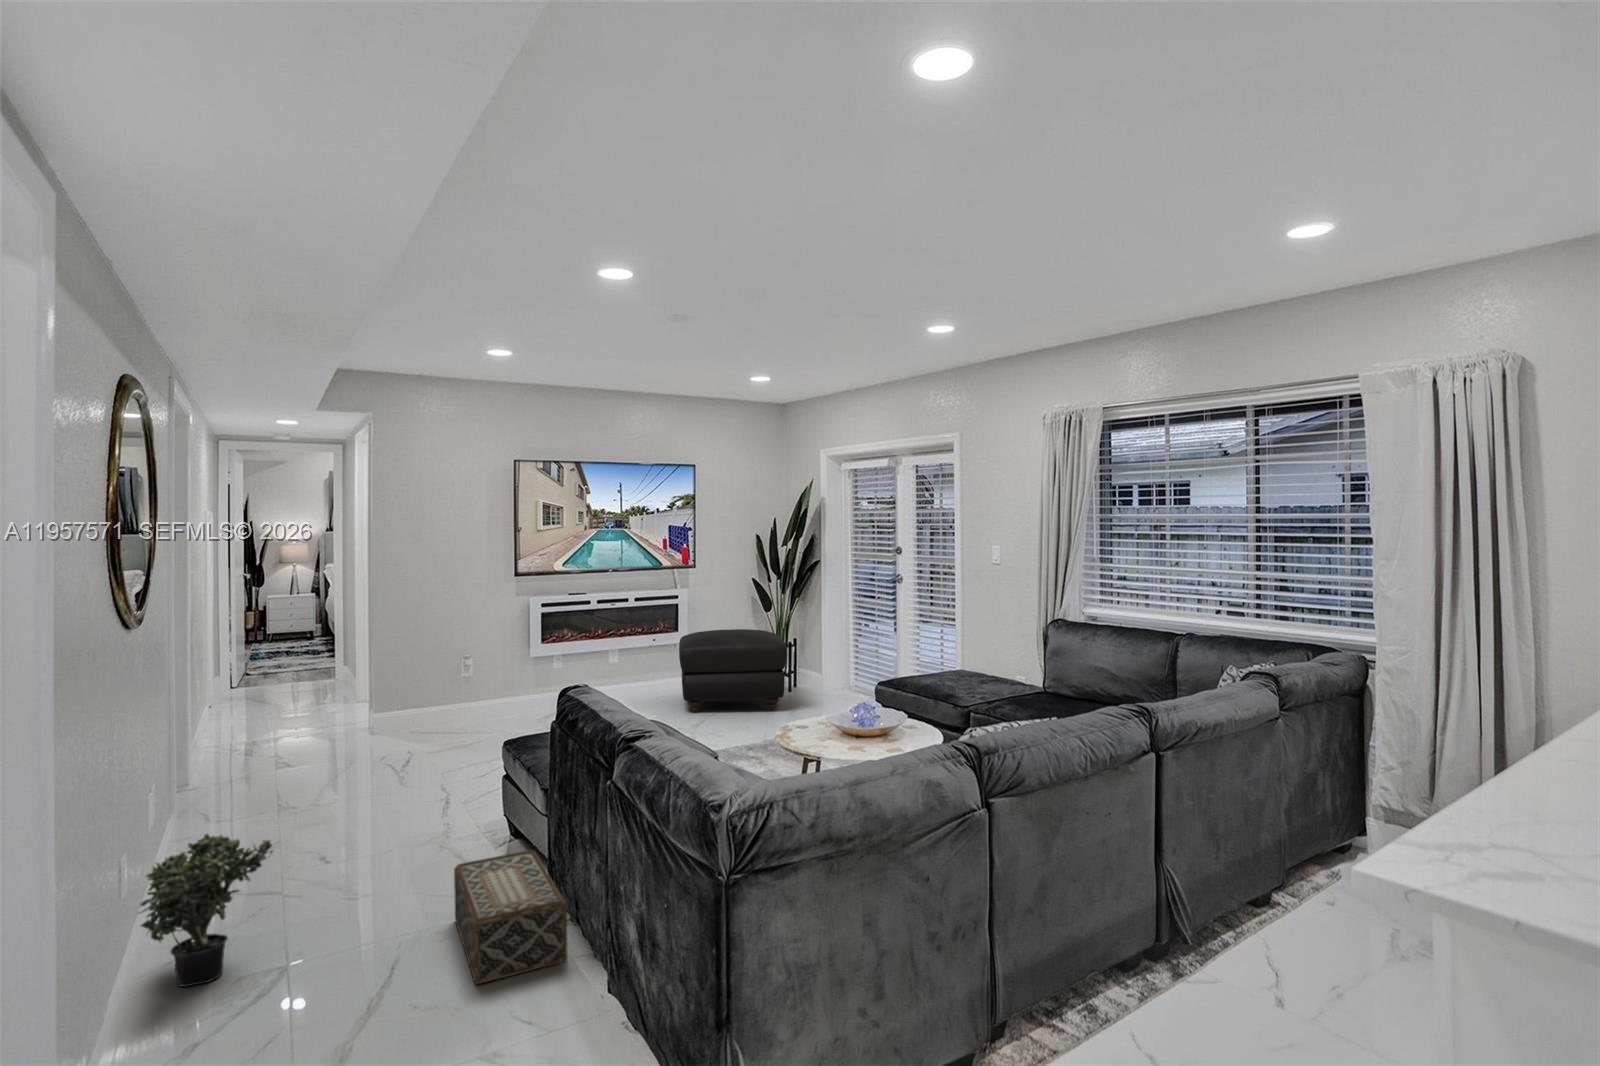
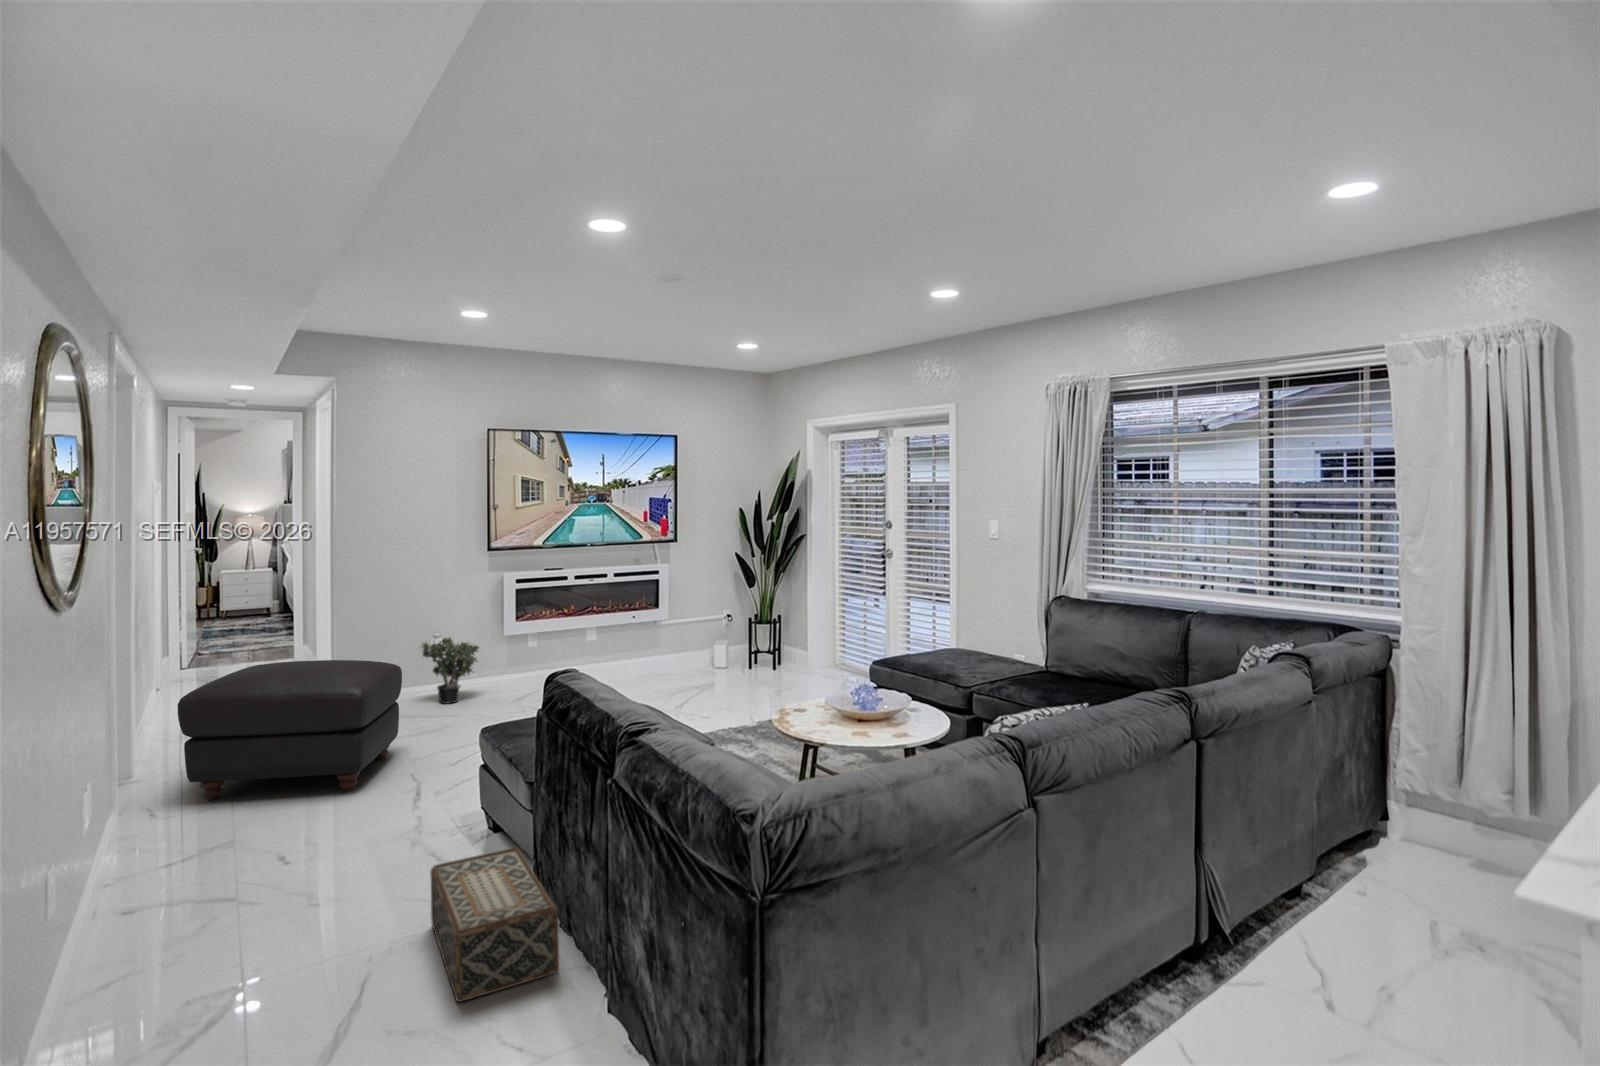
ottoman: present [679,629,787,713] -> present [178,660,402,800]
potted plant: present [139,834,273,987] -> present [420,638,479,704]

